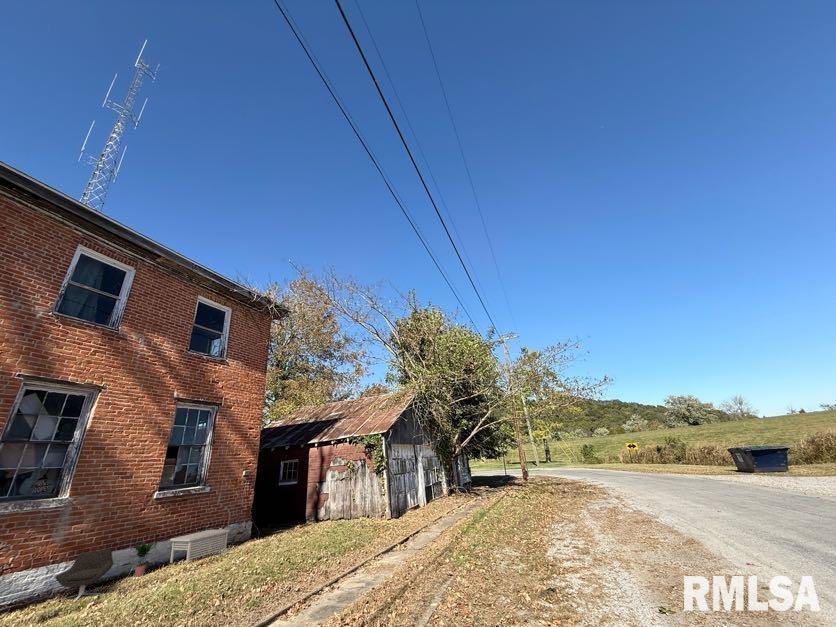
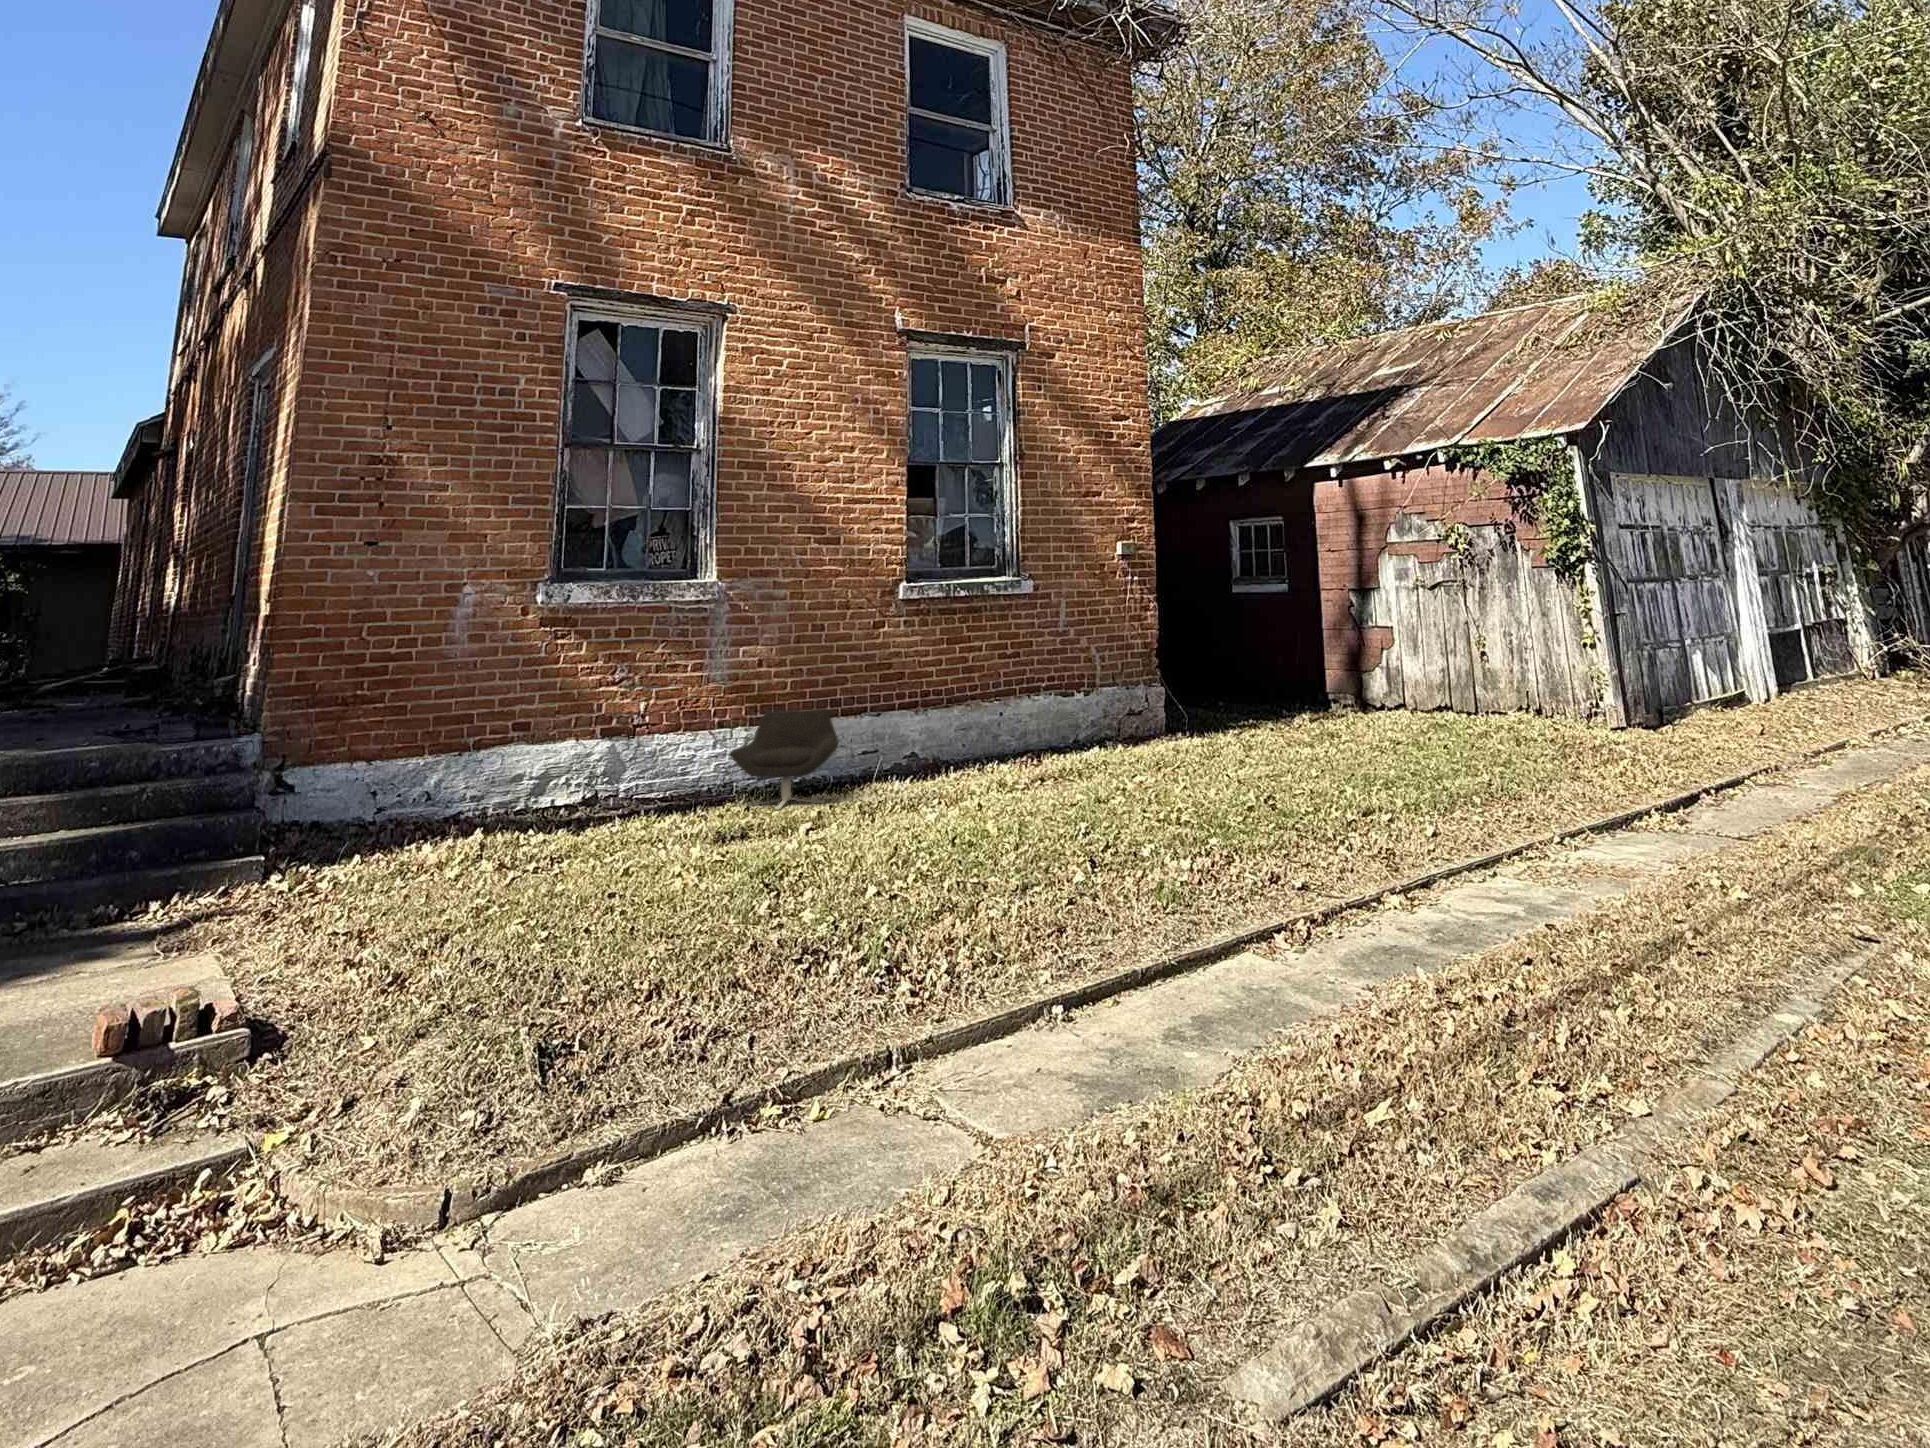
storage bench: present [170,530,229,564] -> none [954,696,1099,770]
potted plant: present [135,542,157,577] -> none [872,700,931,783]

